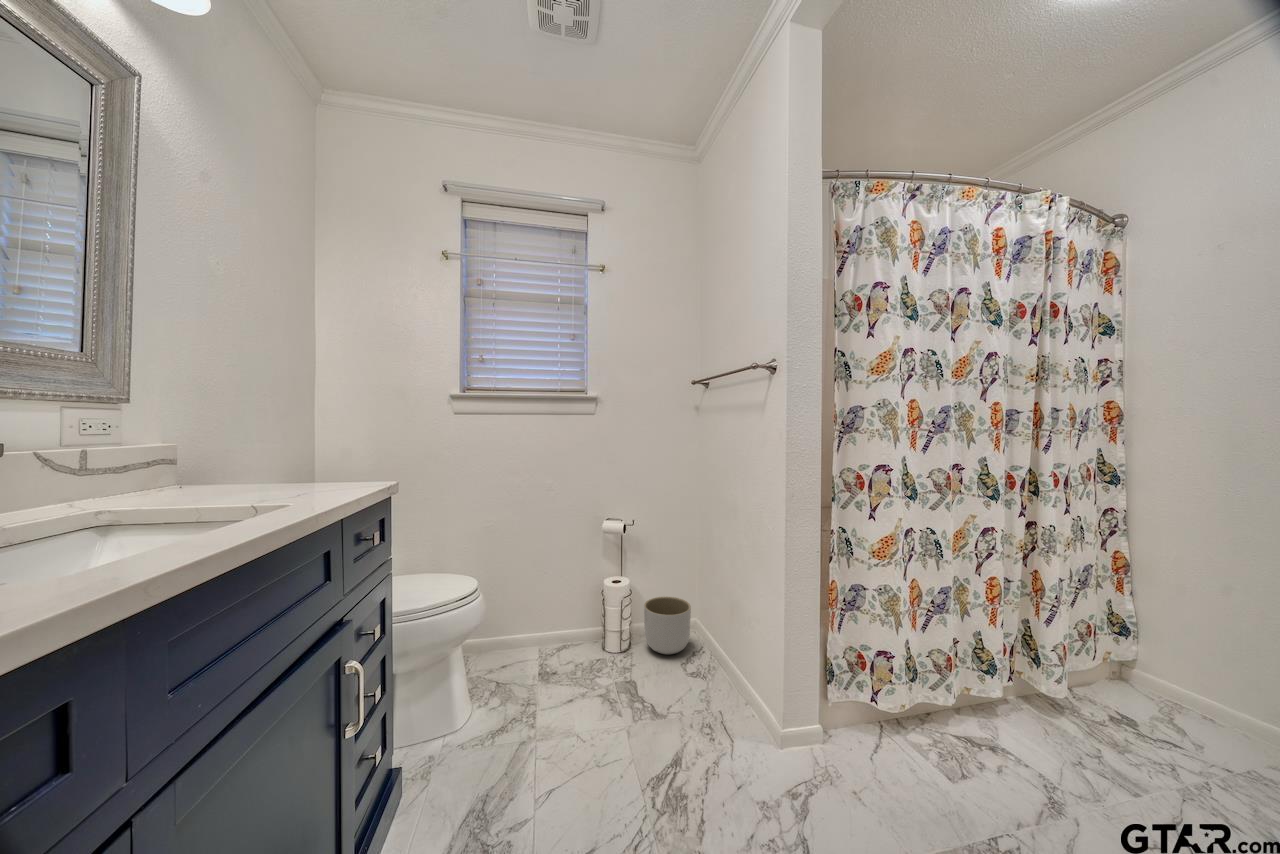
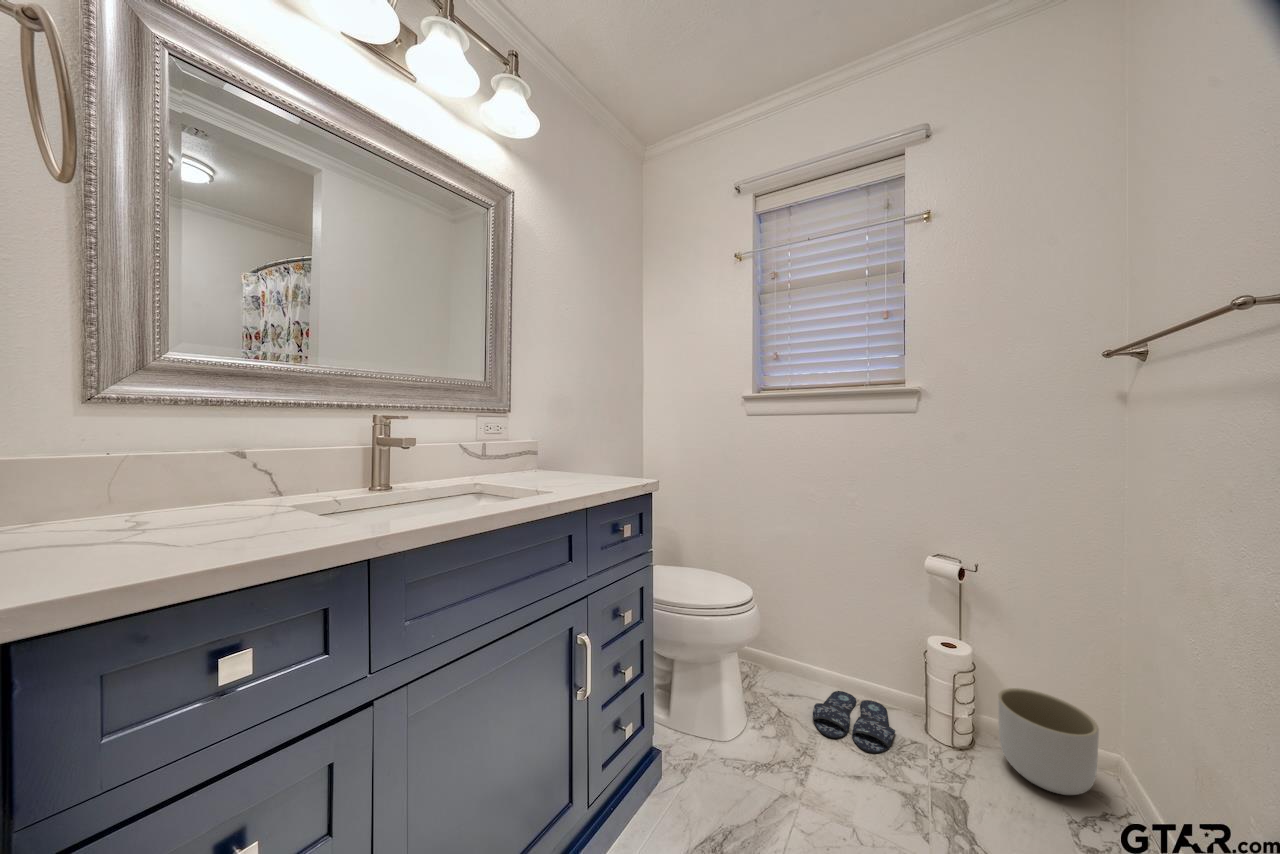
slippers: none [526,645,586,684] -> present [813,691,895,753]

